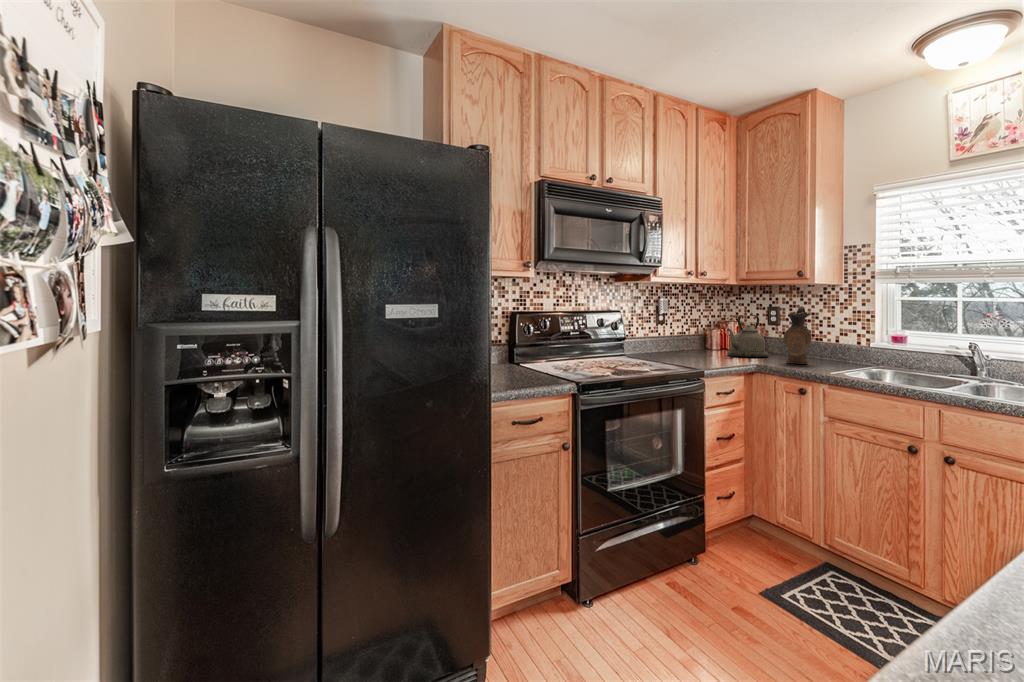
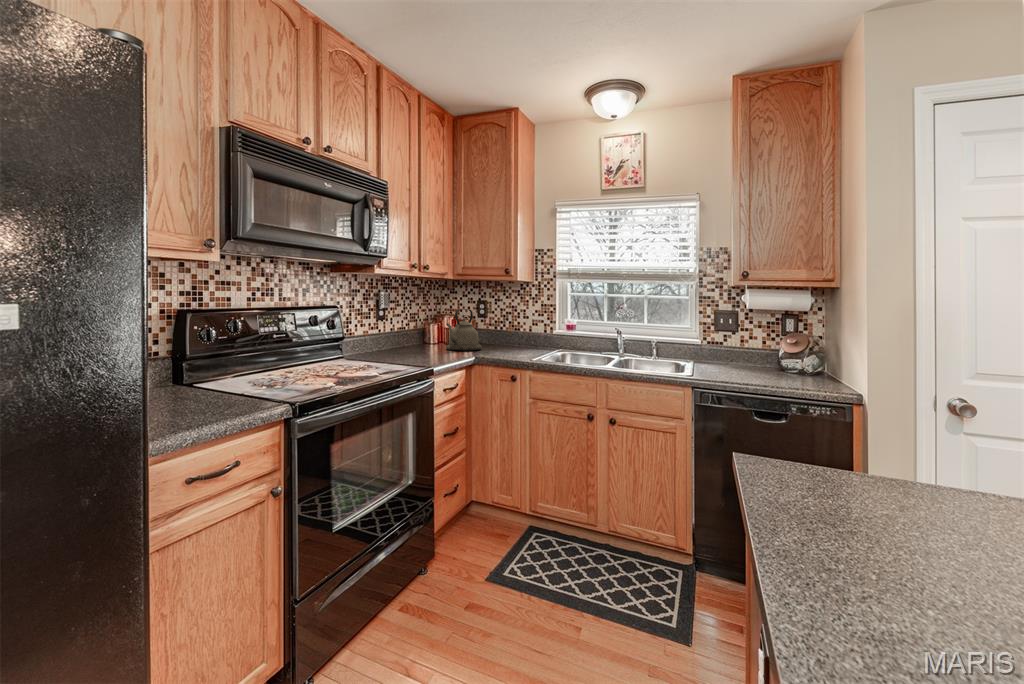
ceramic pitcher: present [783,306,811,364] -> none [495,303,517,356]

